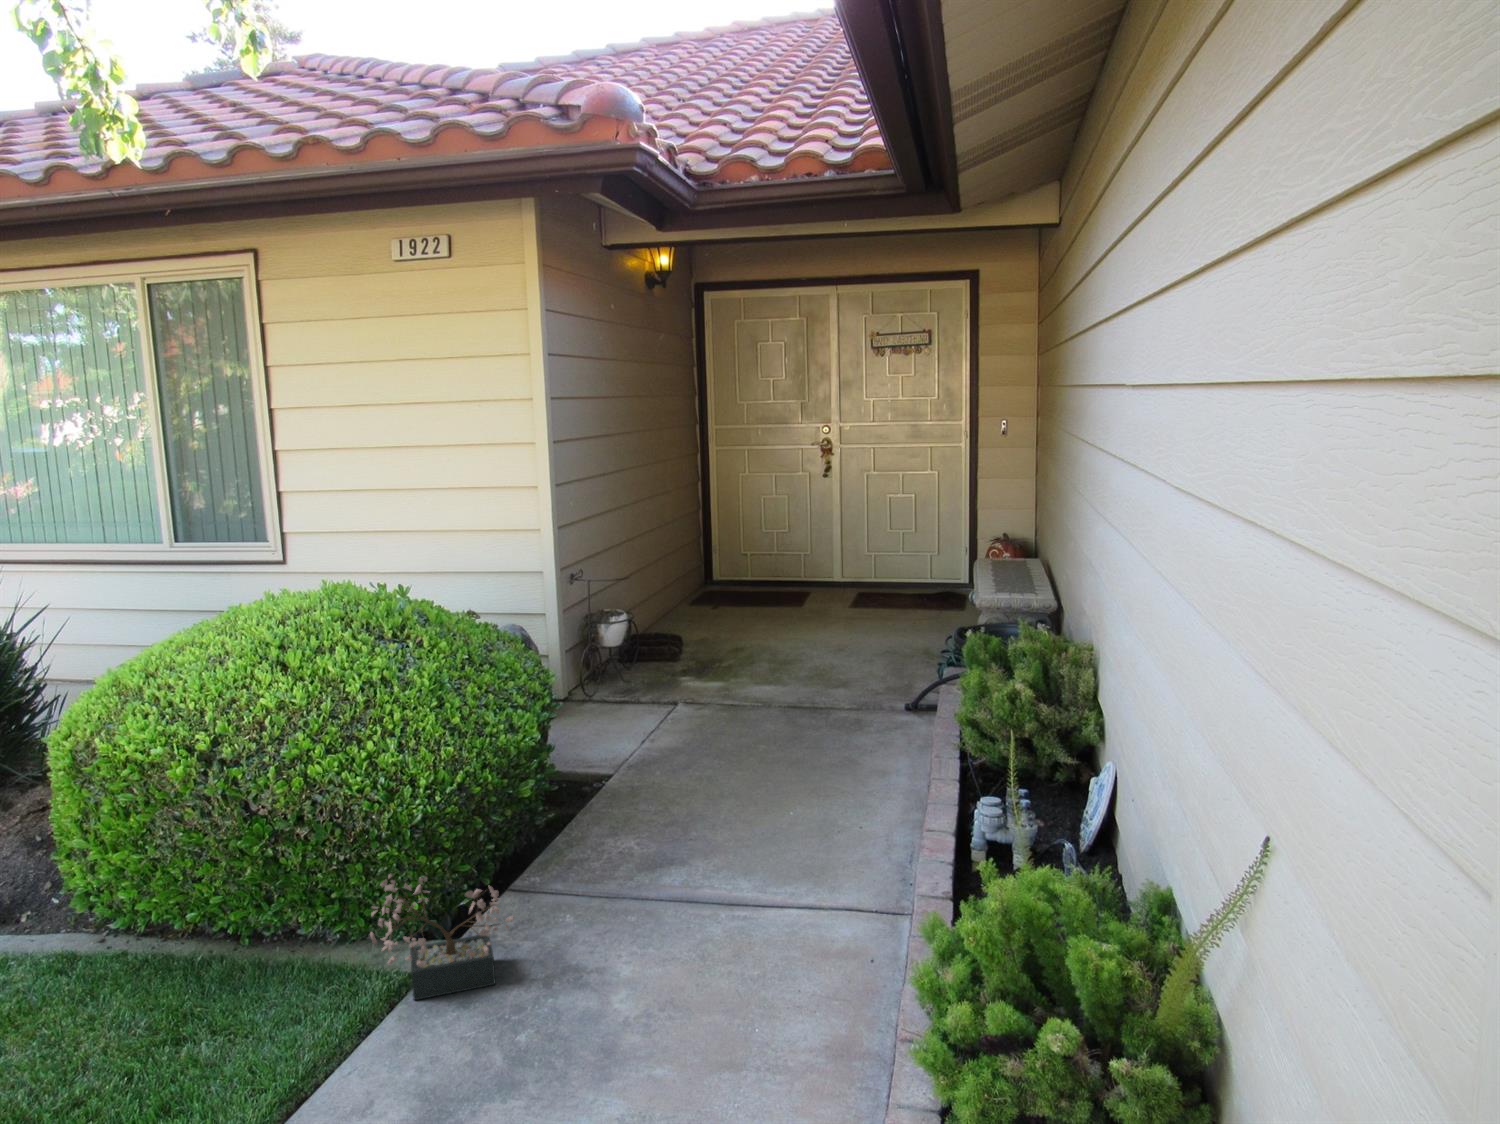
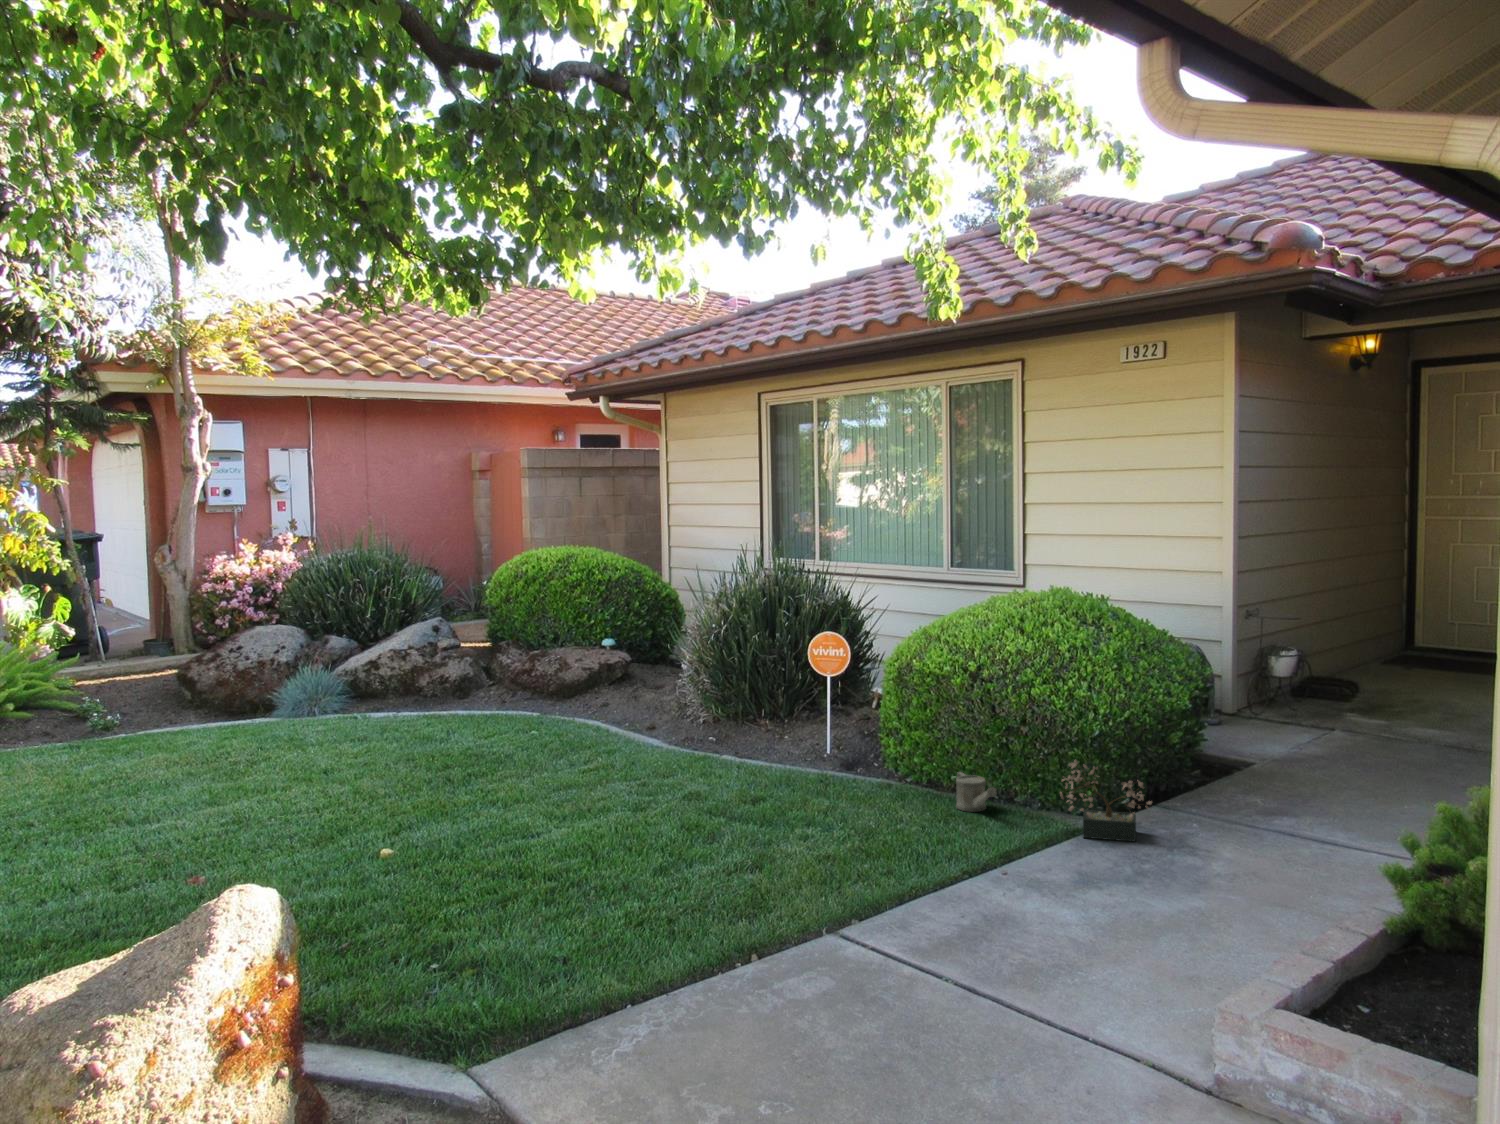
watering can: none [188,917,262,991] -> present [956,772,996,812]

